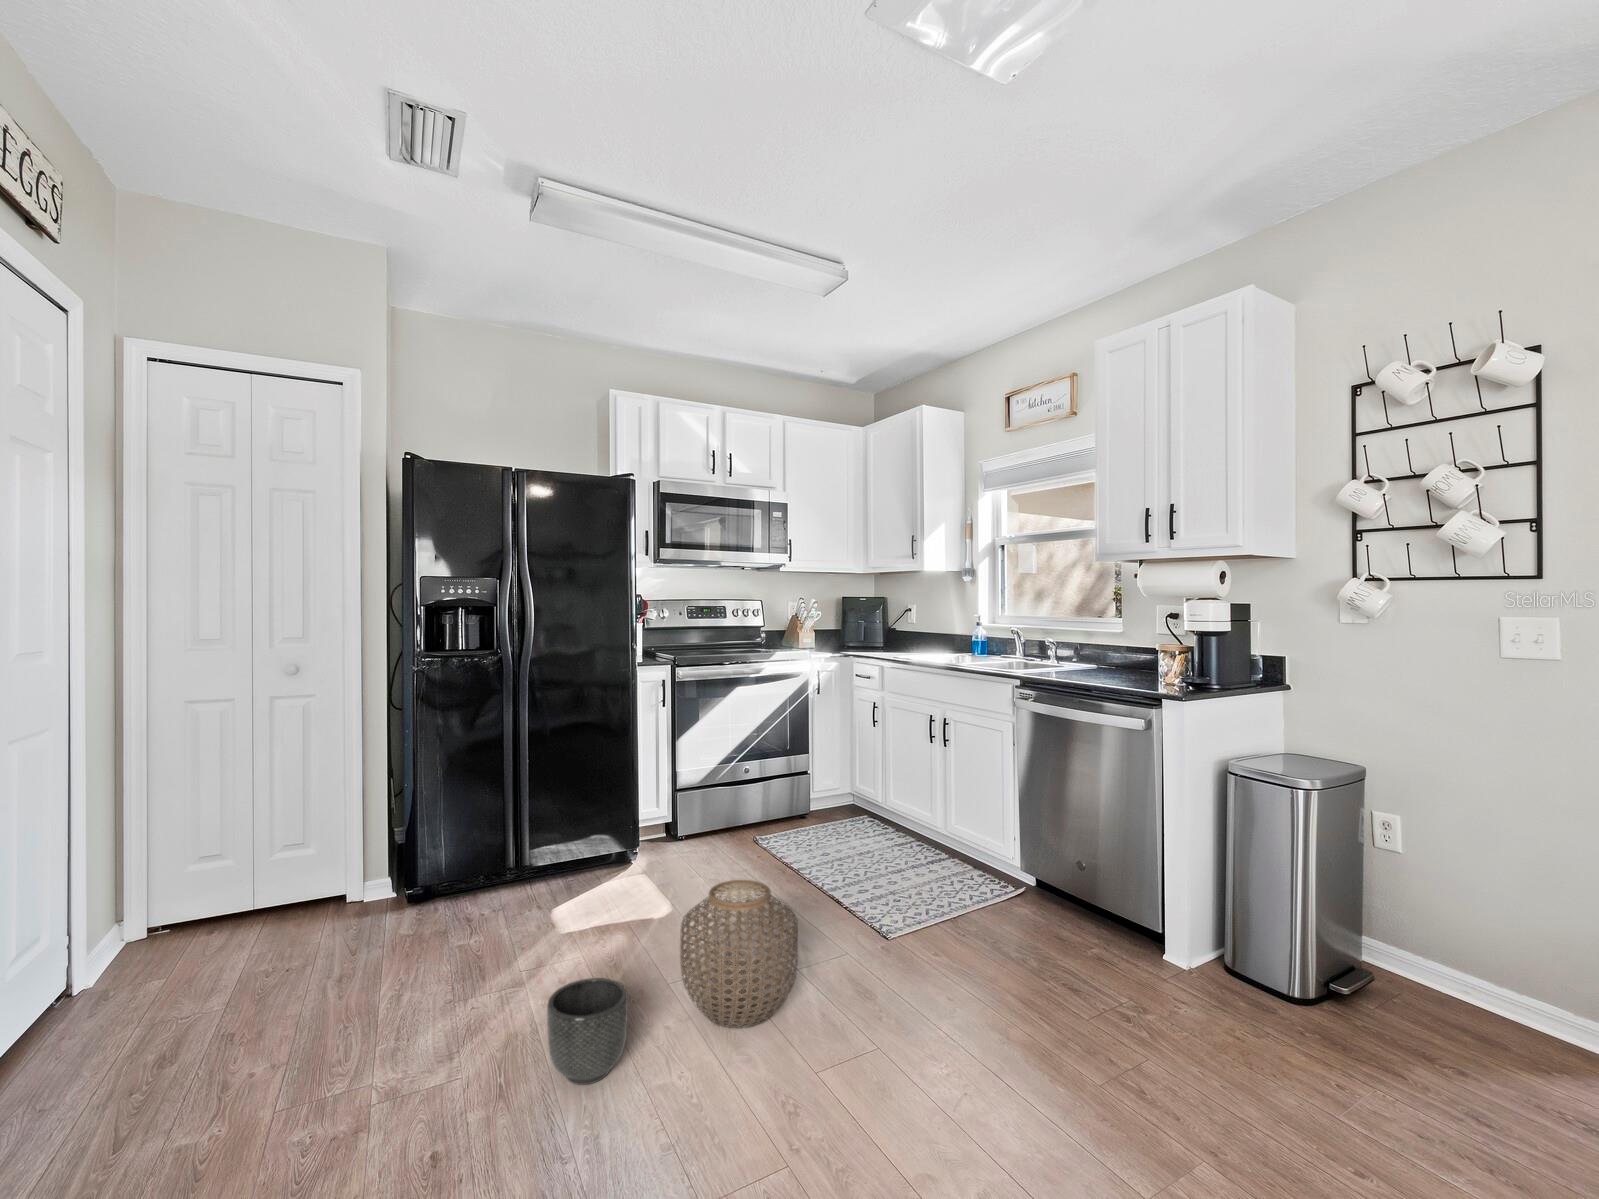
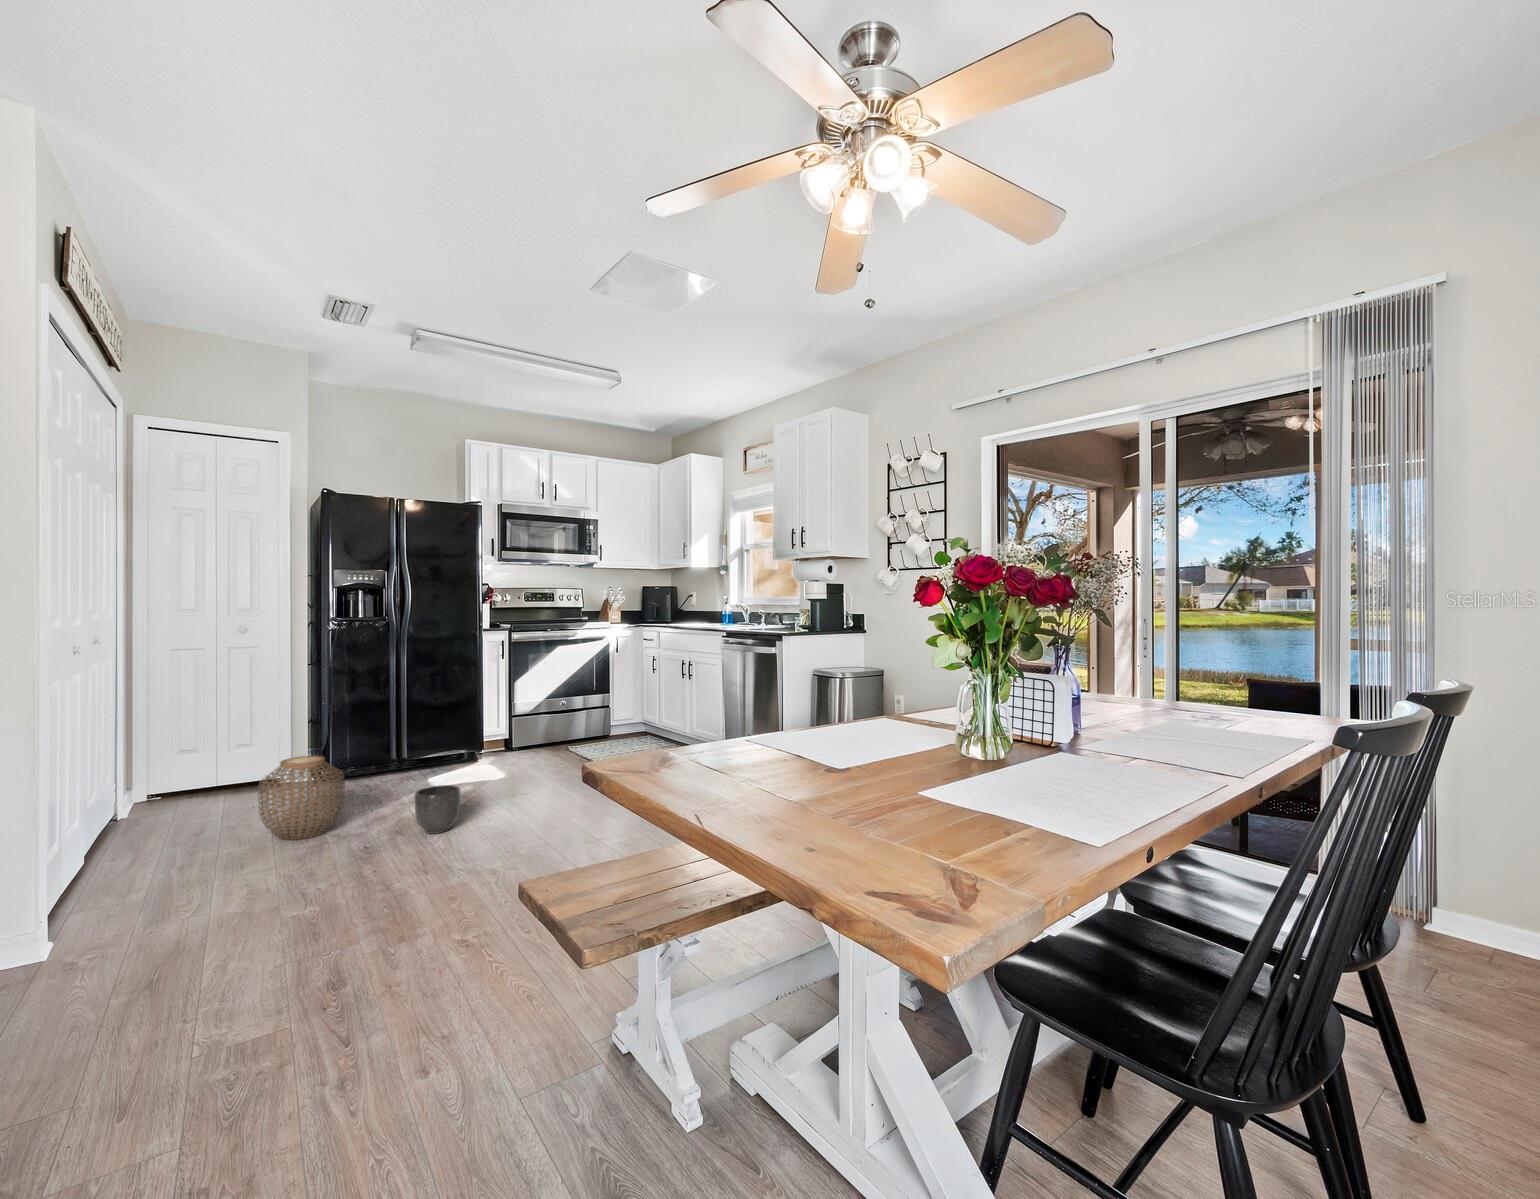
woven basket: present [680,880,798,1028] -> present [258,756,344,840]

